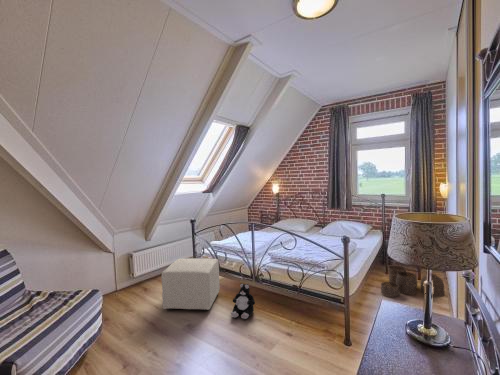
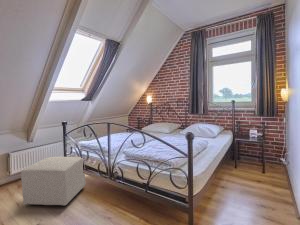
woven basket: present [381,265,445,297] -> none [229,159,287,190]
plush toy: present [231,284,255,319] -> none [83,180,108,215]

